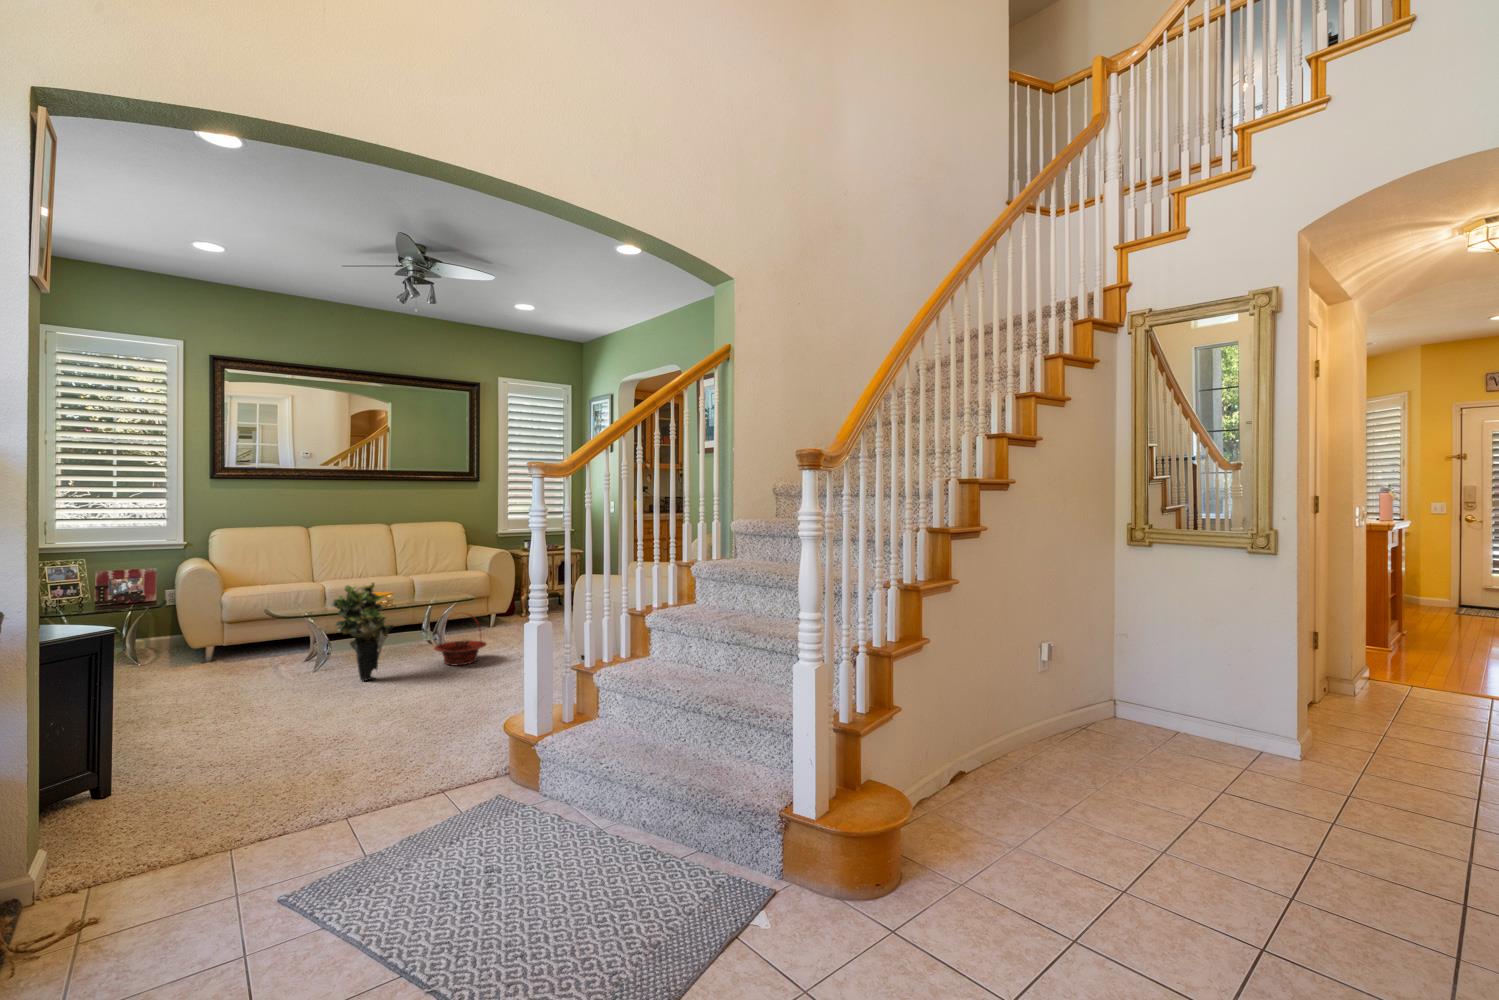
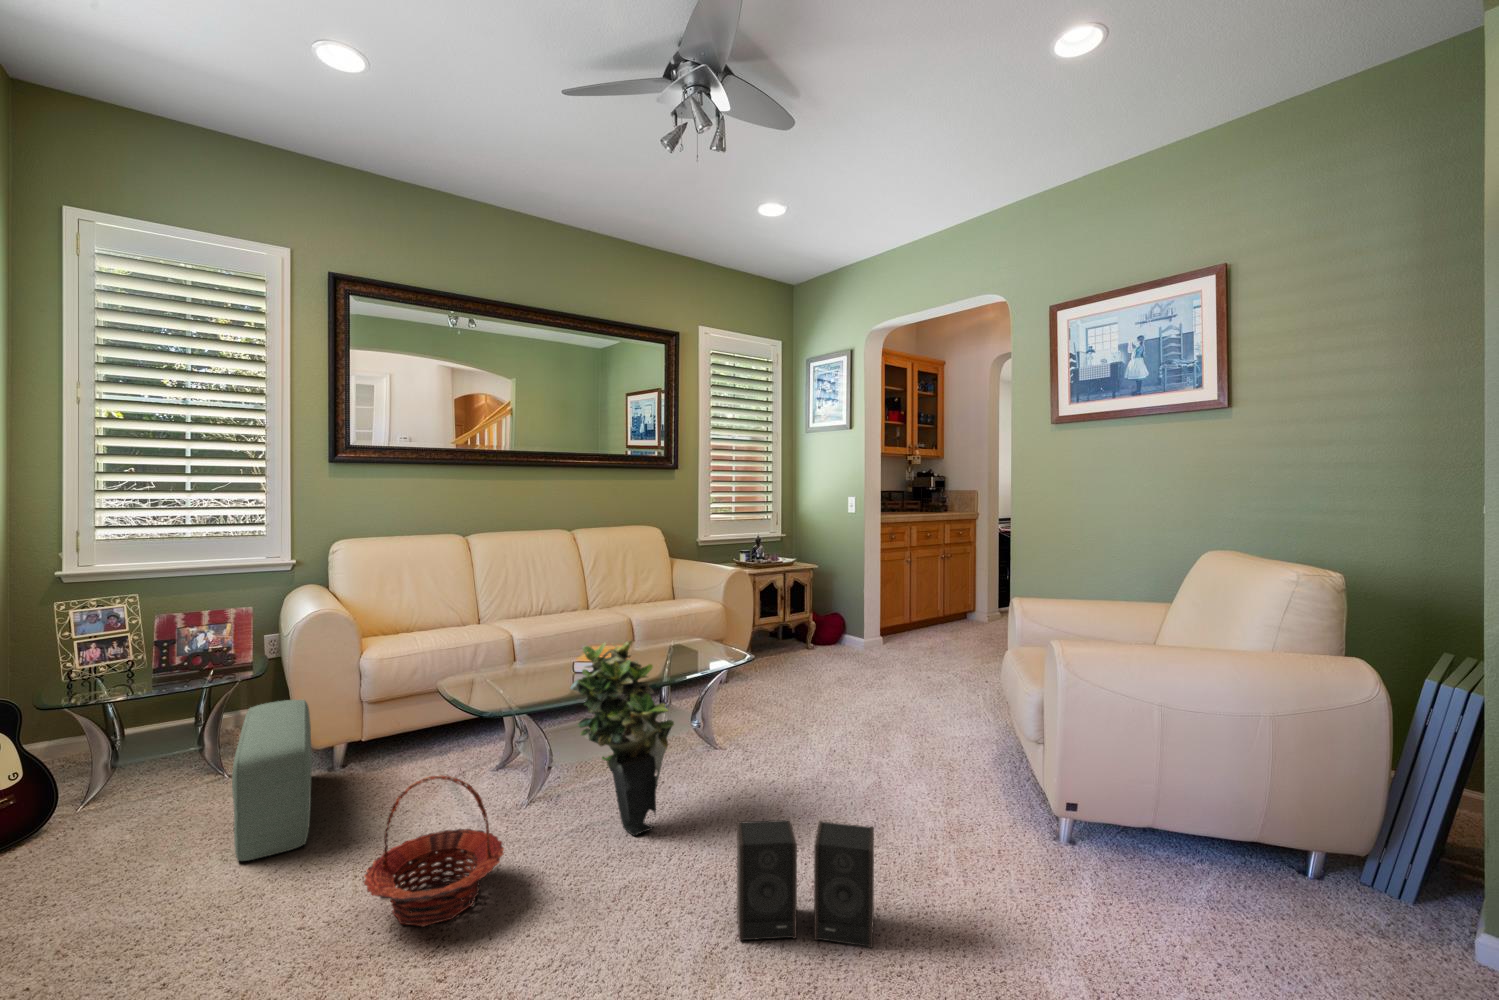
basket: present [434,614,486,665] -> present [364,776,504,926]
pouf: none [142,619,190,690] -> present [232,699,312,861]
speaker: none [383,657,455,707] -> present [737,819,874,948]

